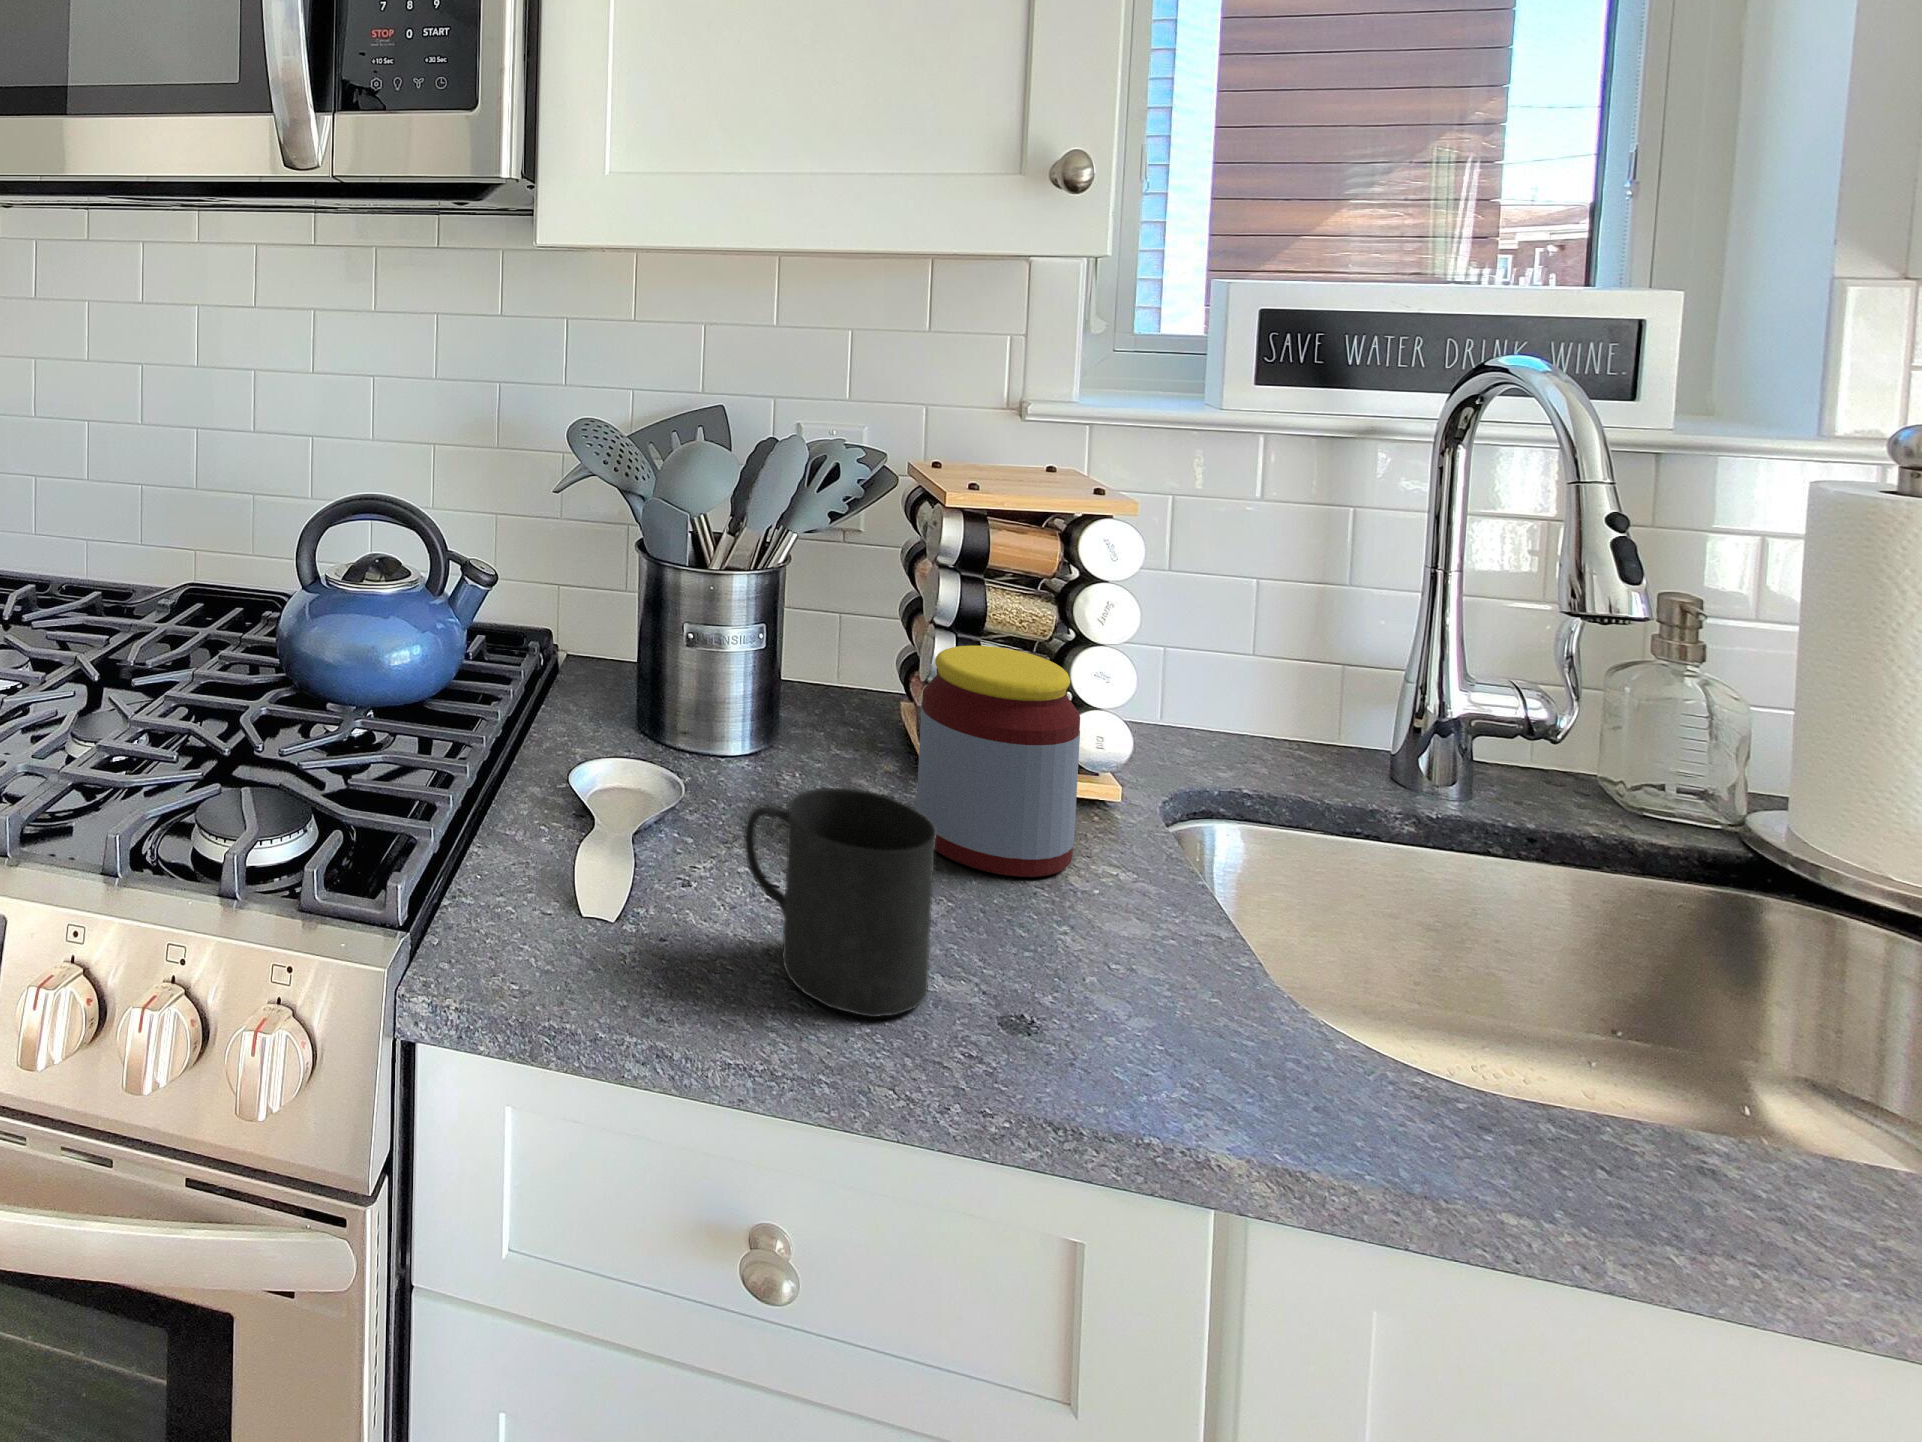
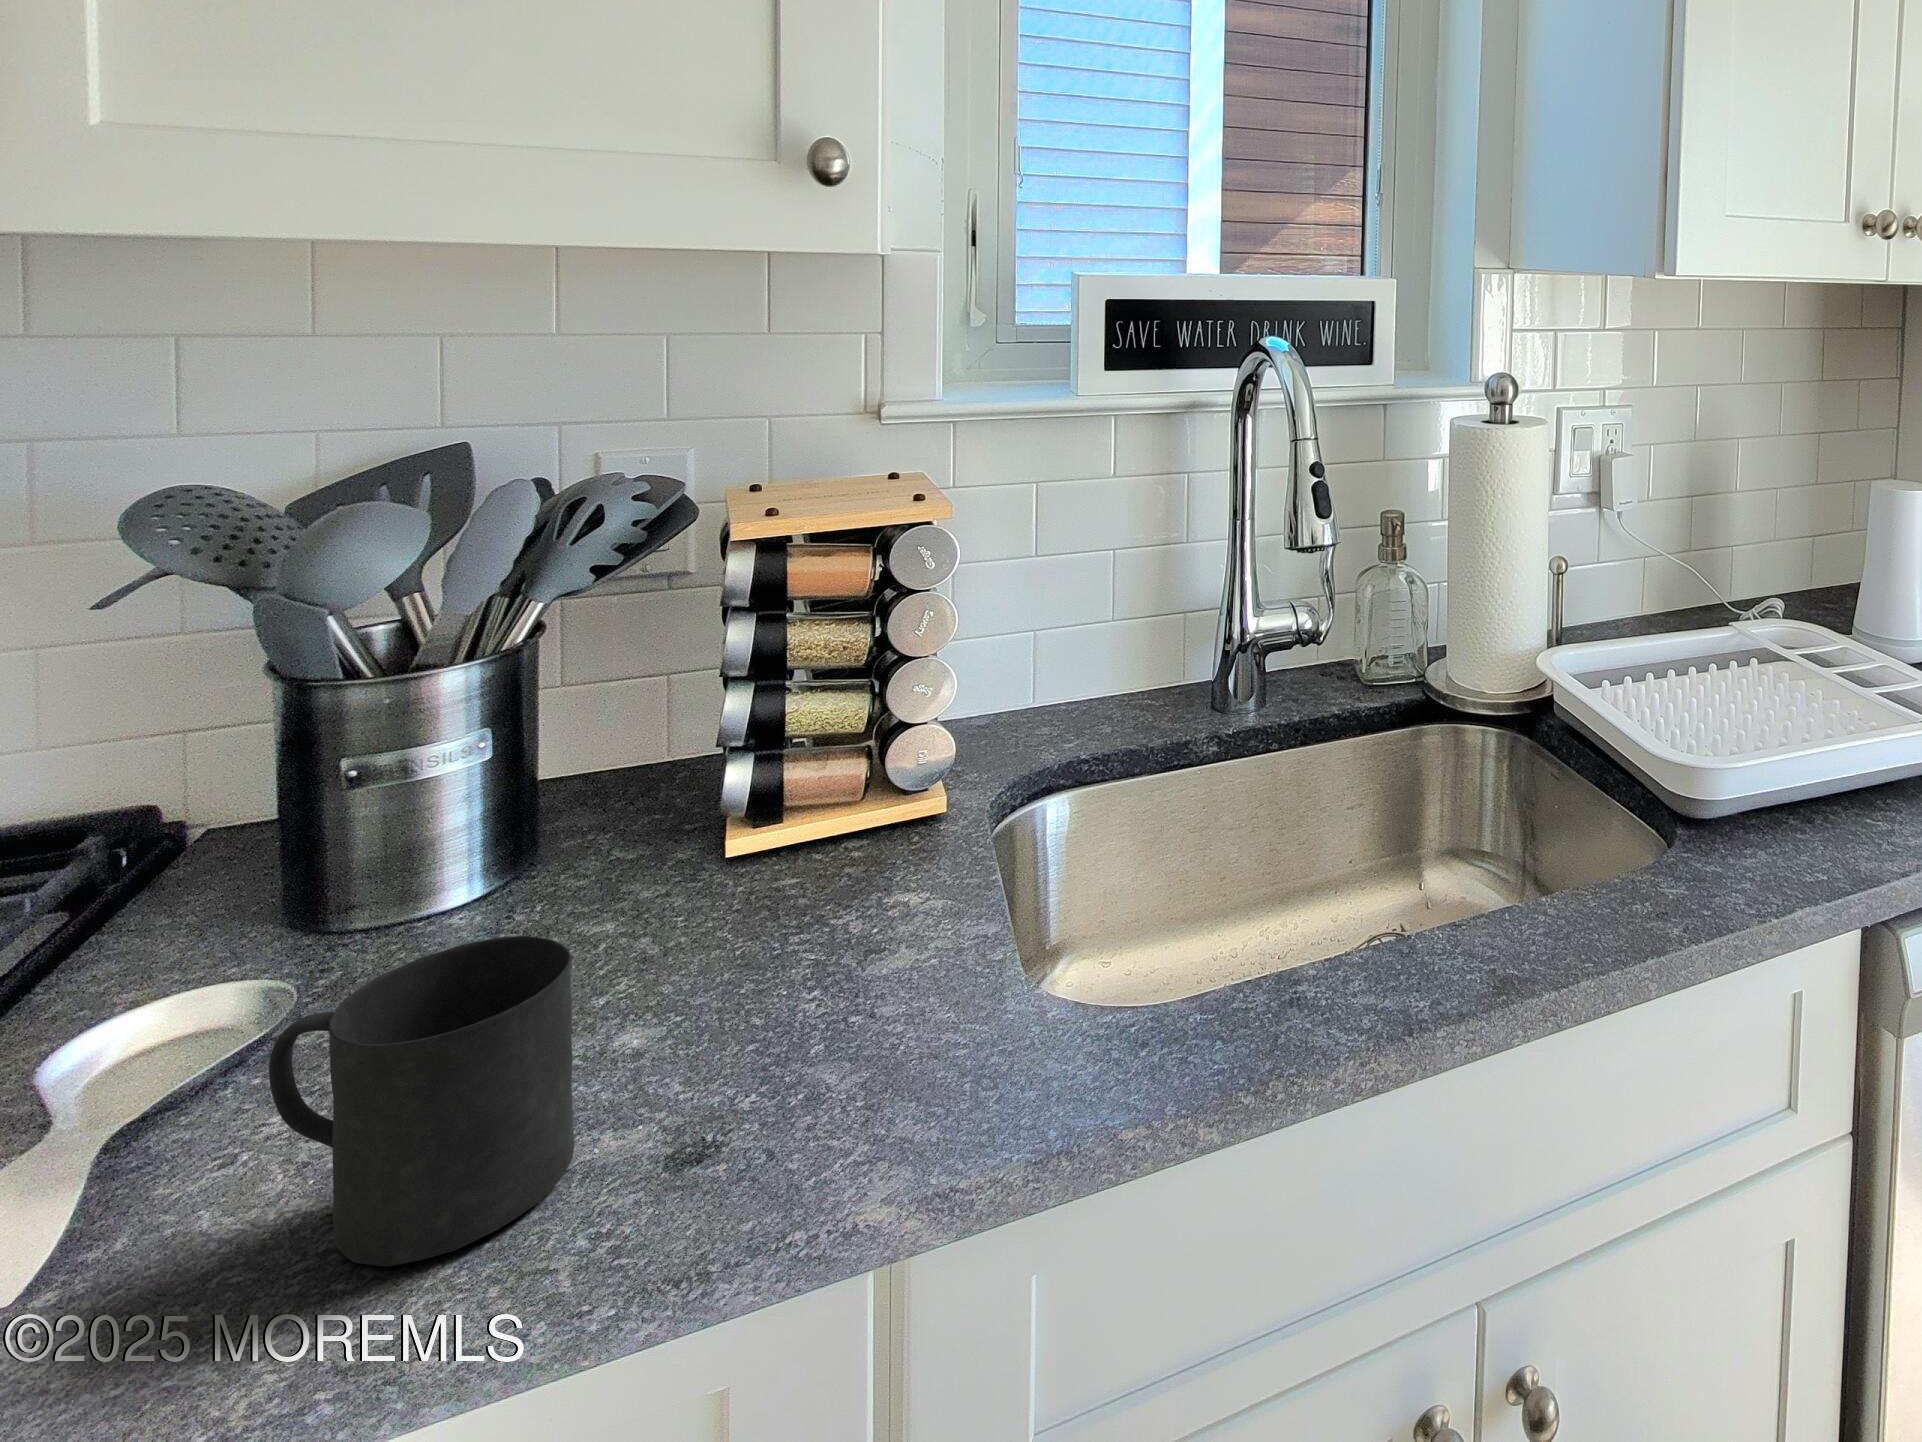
jar: present [916,646,1080,877] -> none [678,687,867,954]

